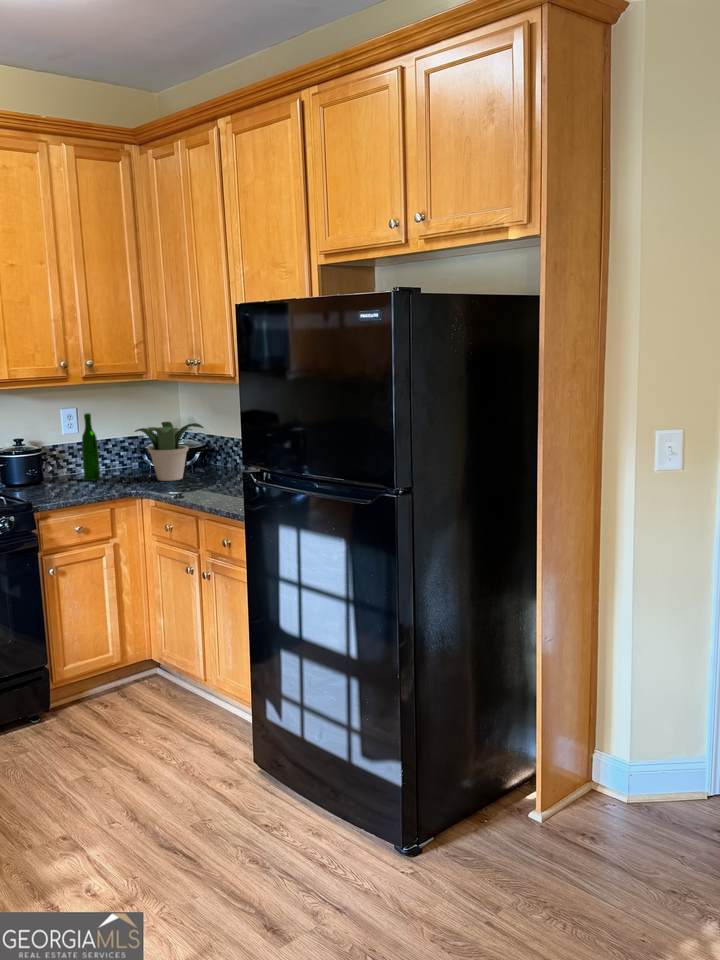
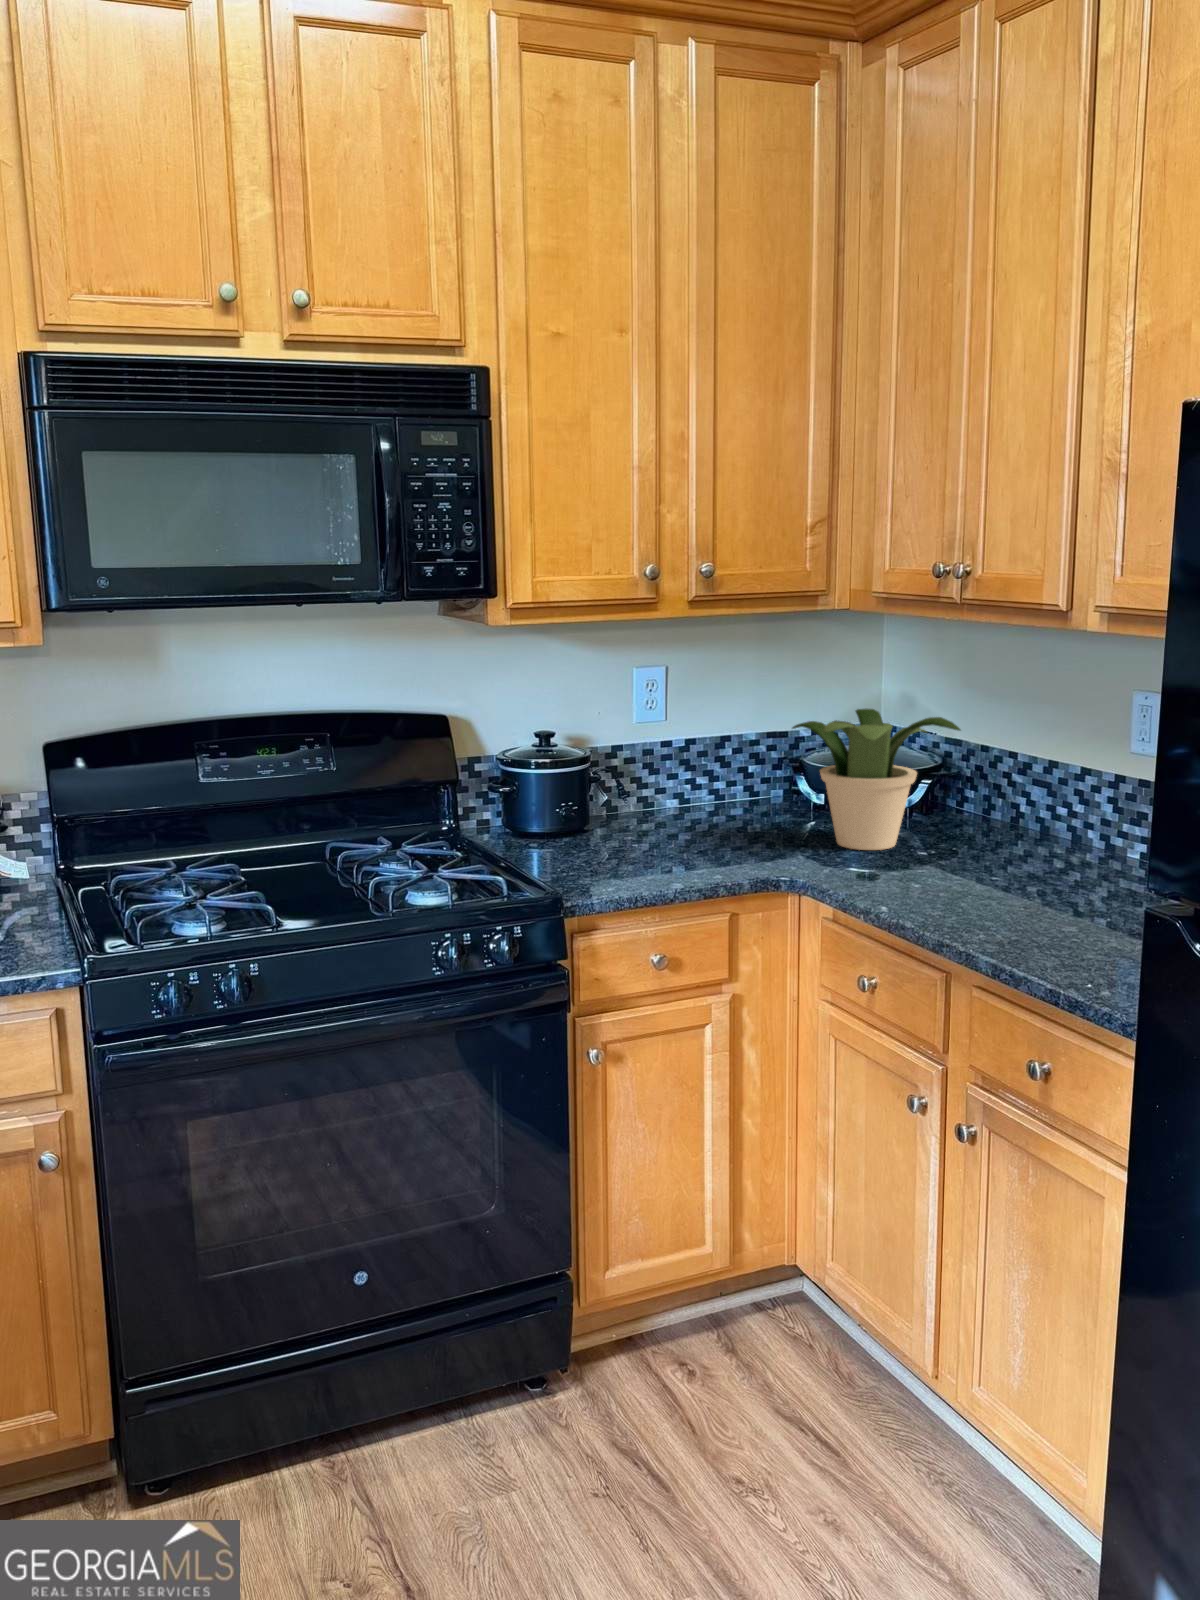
wine bottle: present [82,413,100,481] -> none [672,680,706,833]

